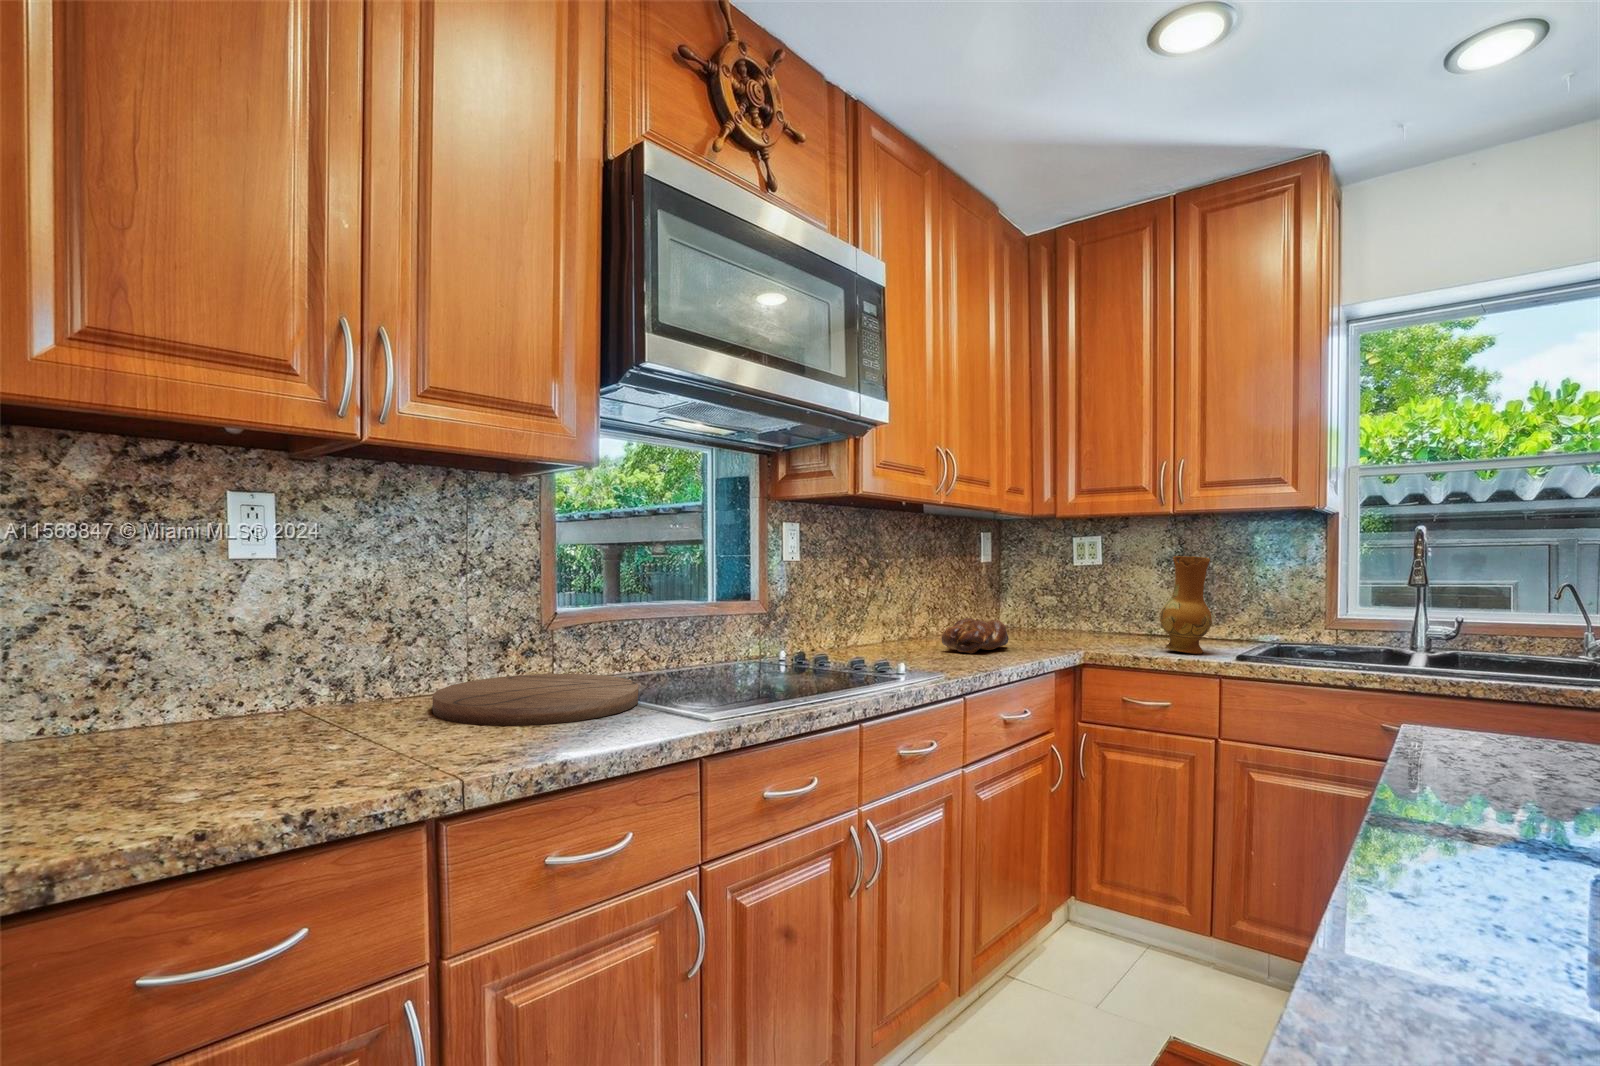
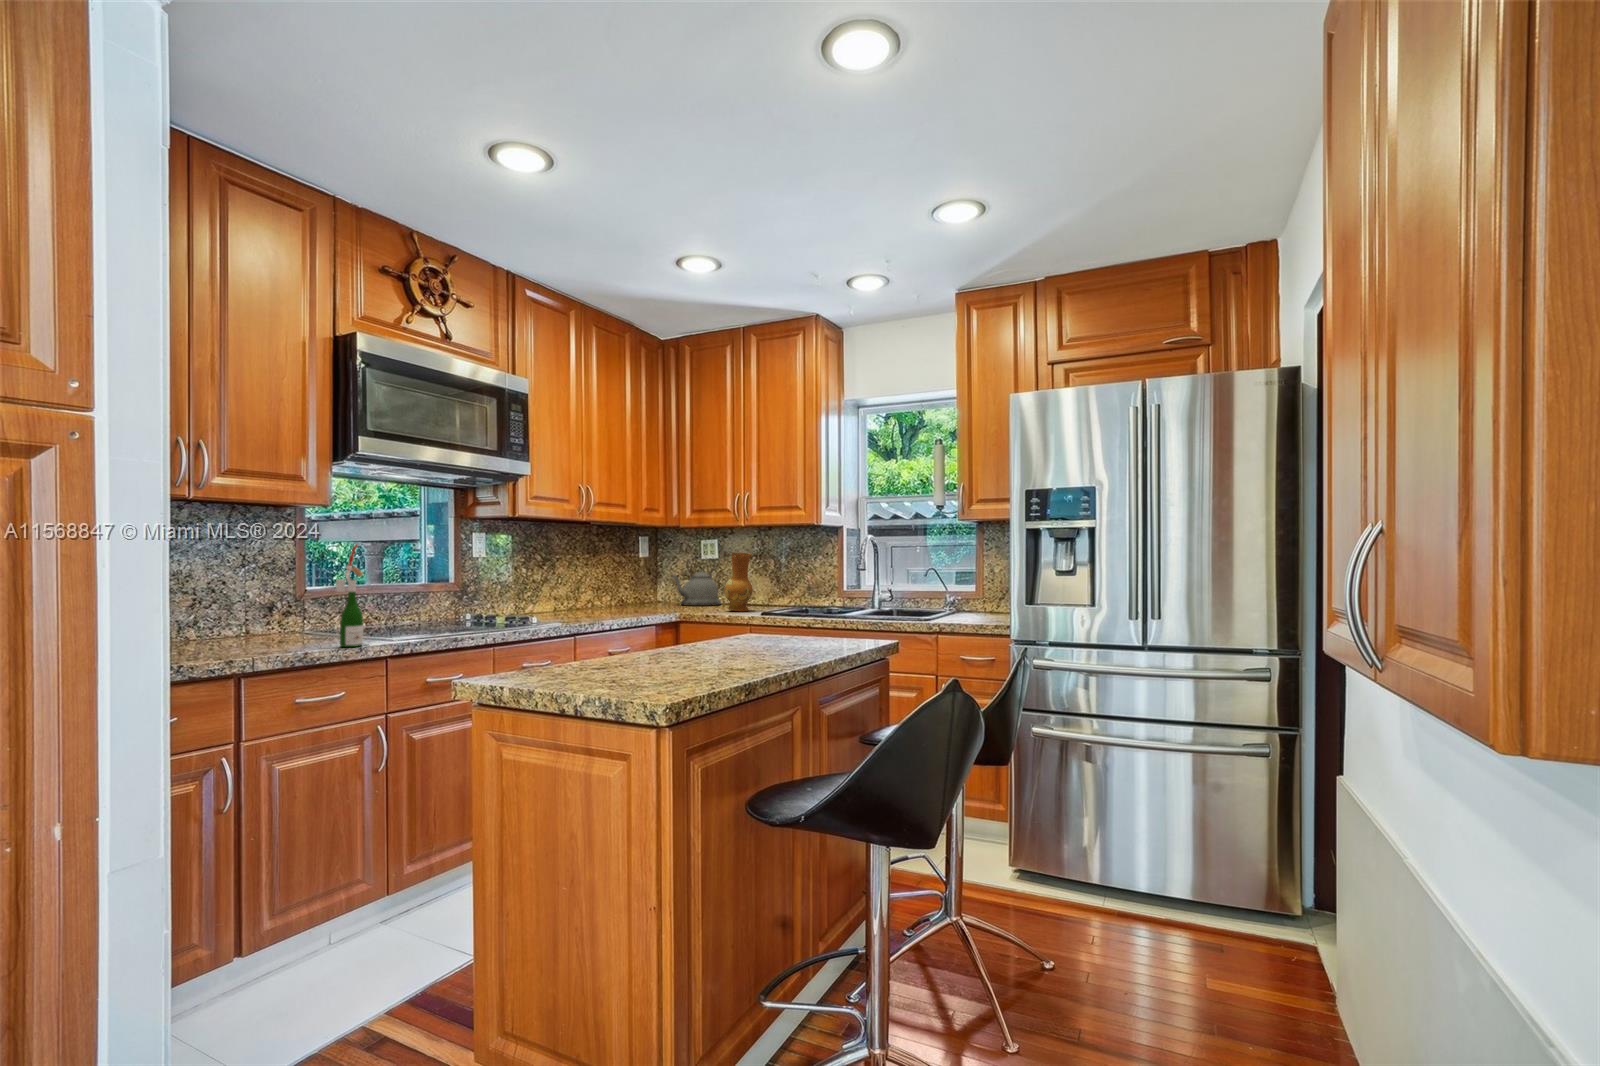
wine bottle: none [616,536,673,740] -> present [336,544,367,647]
kettle: none [1044,564,1117,637] -> present [672,559,721,606]
bread loaf: present [942,618,1009,653] -> none [584,593,632,615]
cutting board: present [432,674,638,725] -> none [224,625,357,646]

